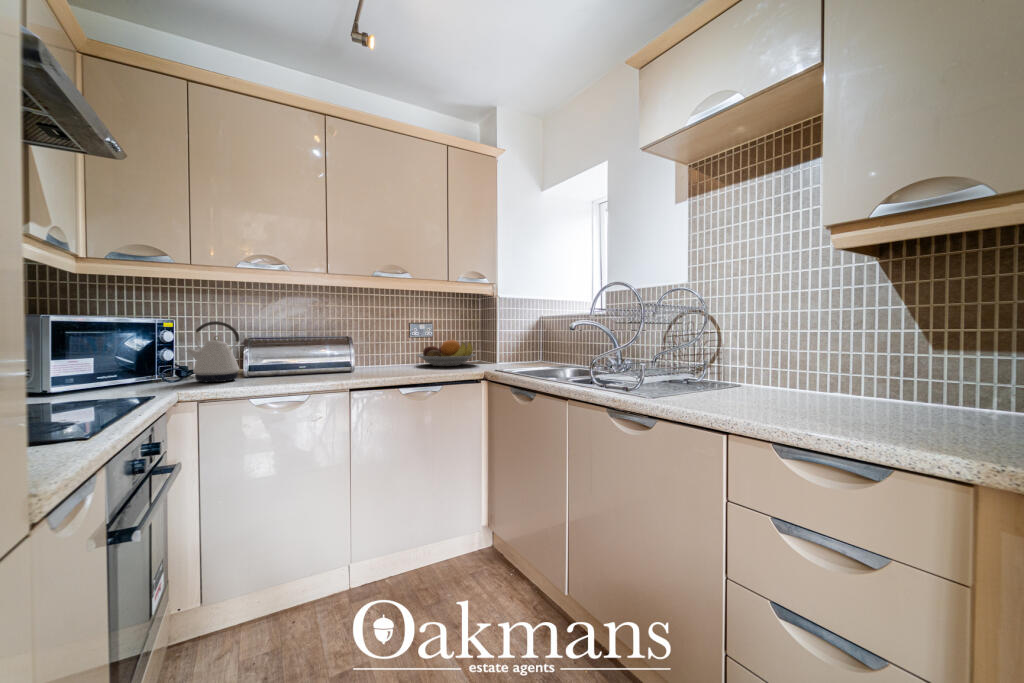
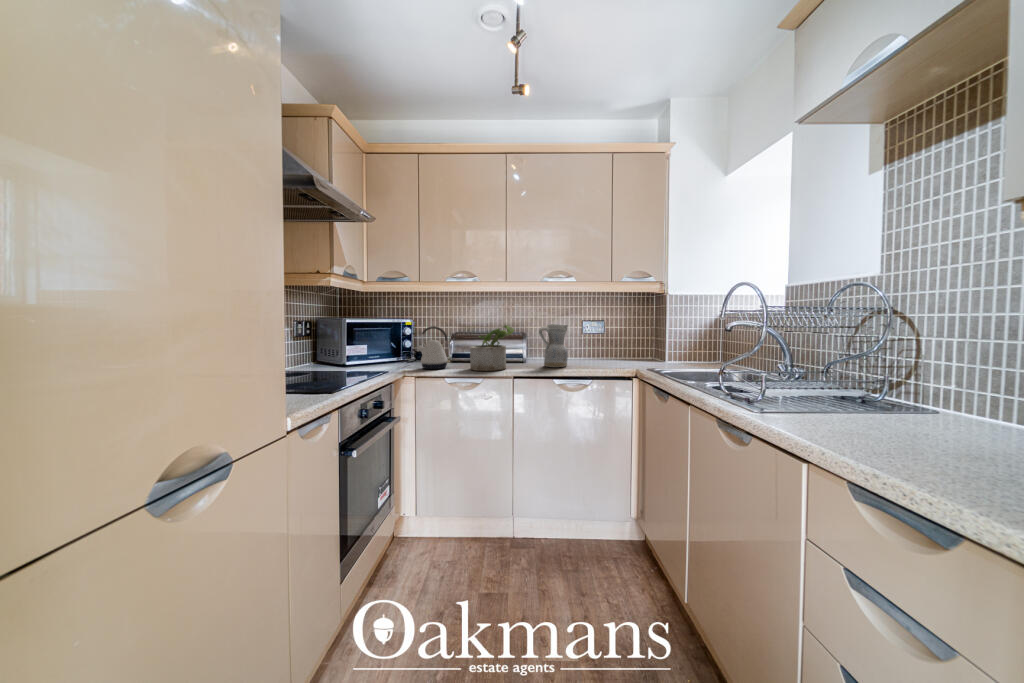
potted plant: none [279,322,341,380] -> present [470,325,514,371]
ceramic pitcher: none [371,322,405,372] -> present [539,324,568,367]
fruit bowl: present [417,340,476,366] -> none [585,338,642,363]

